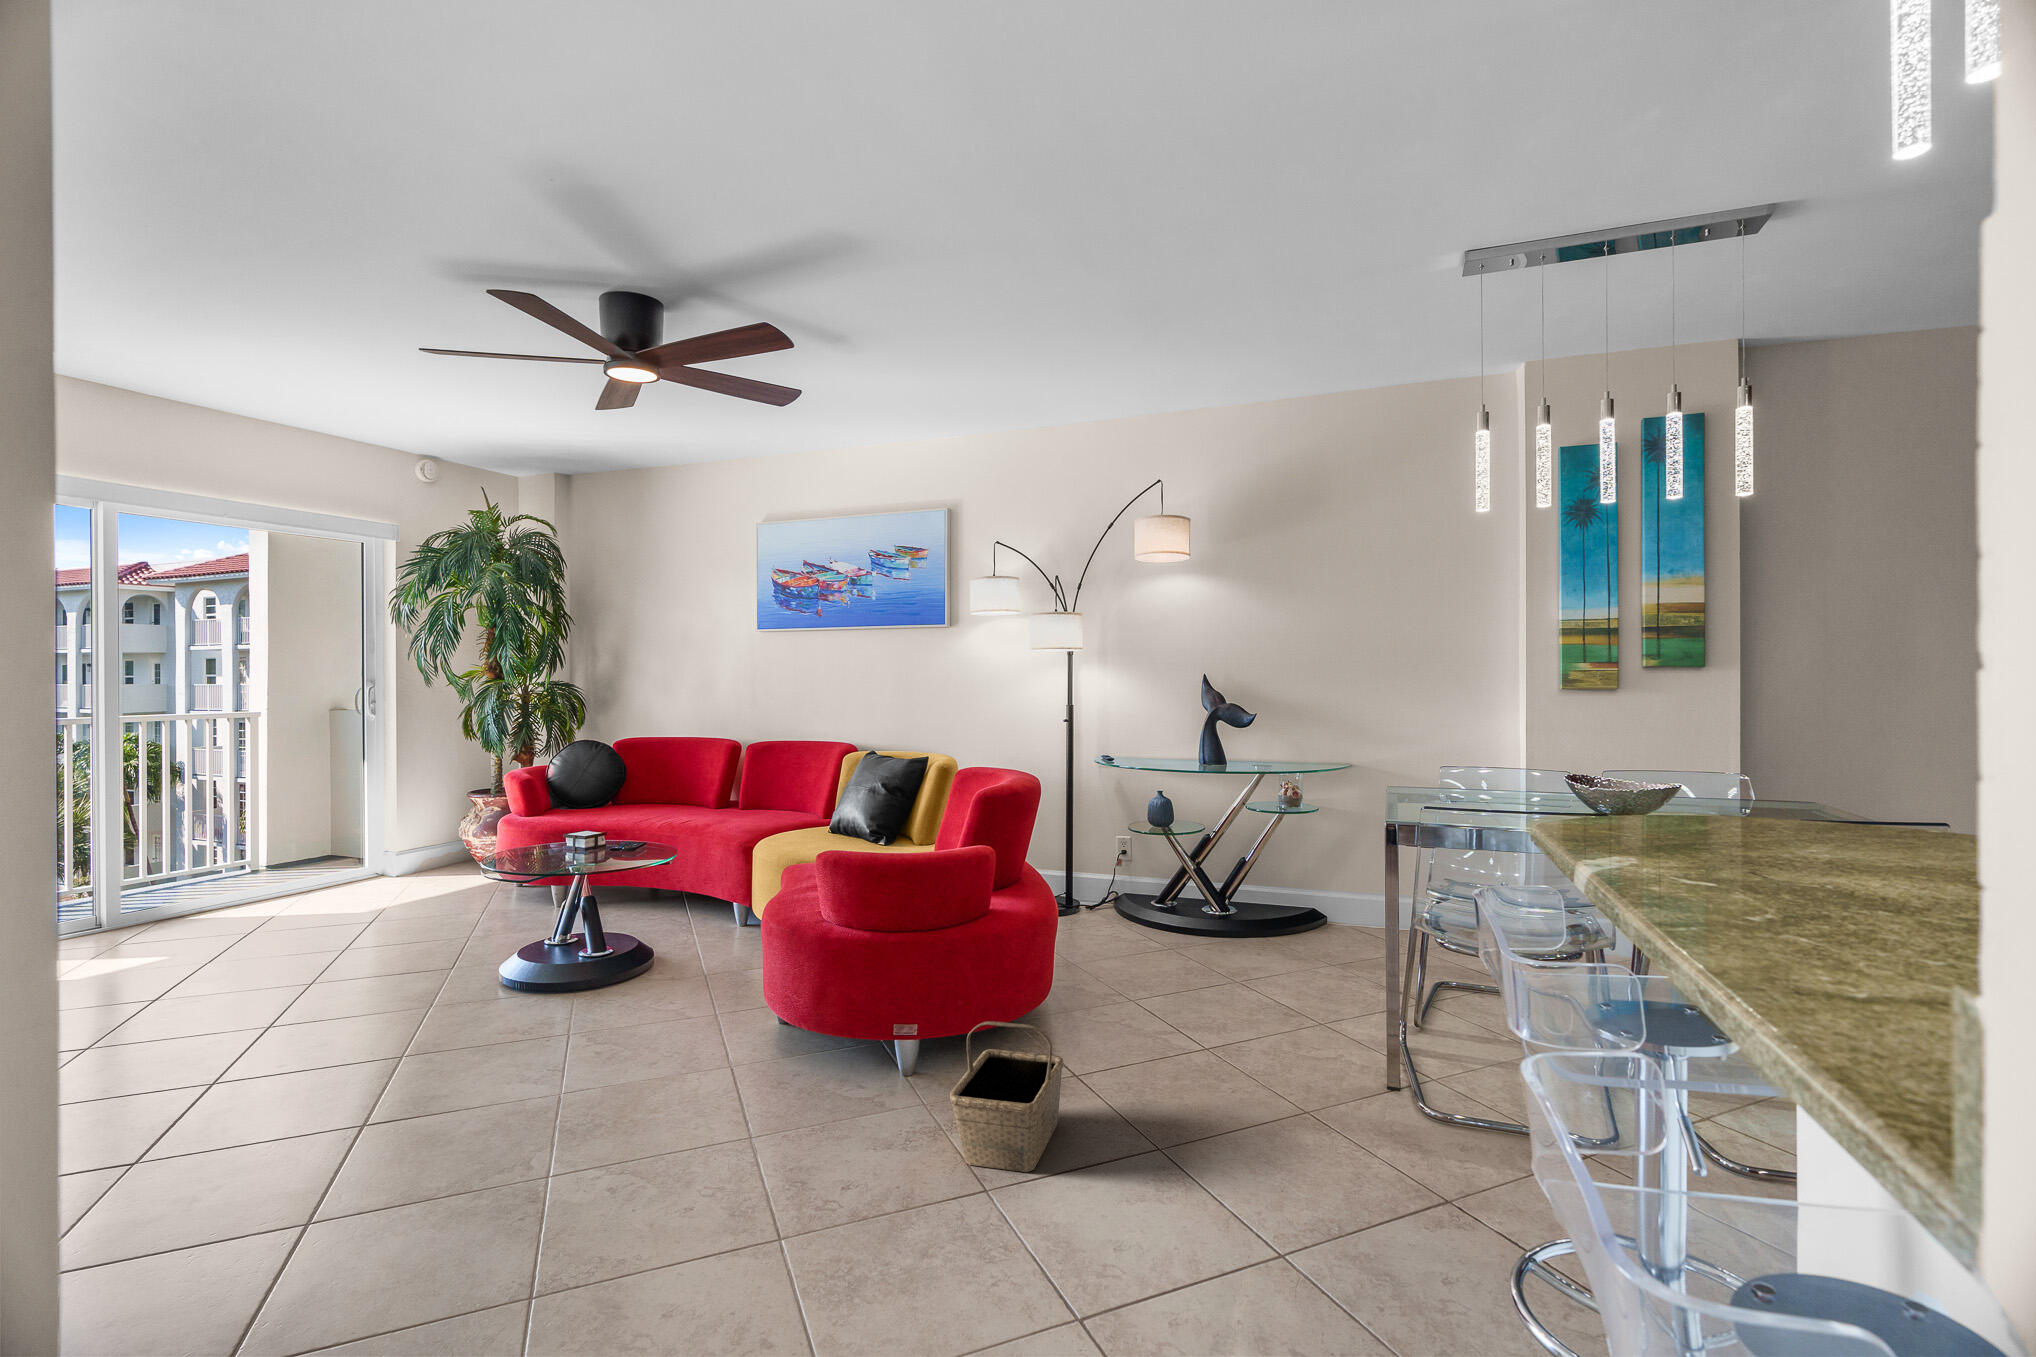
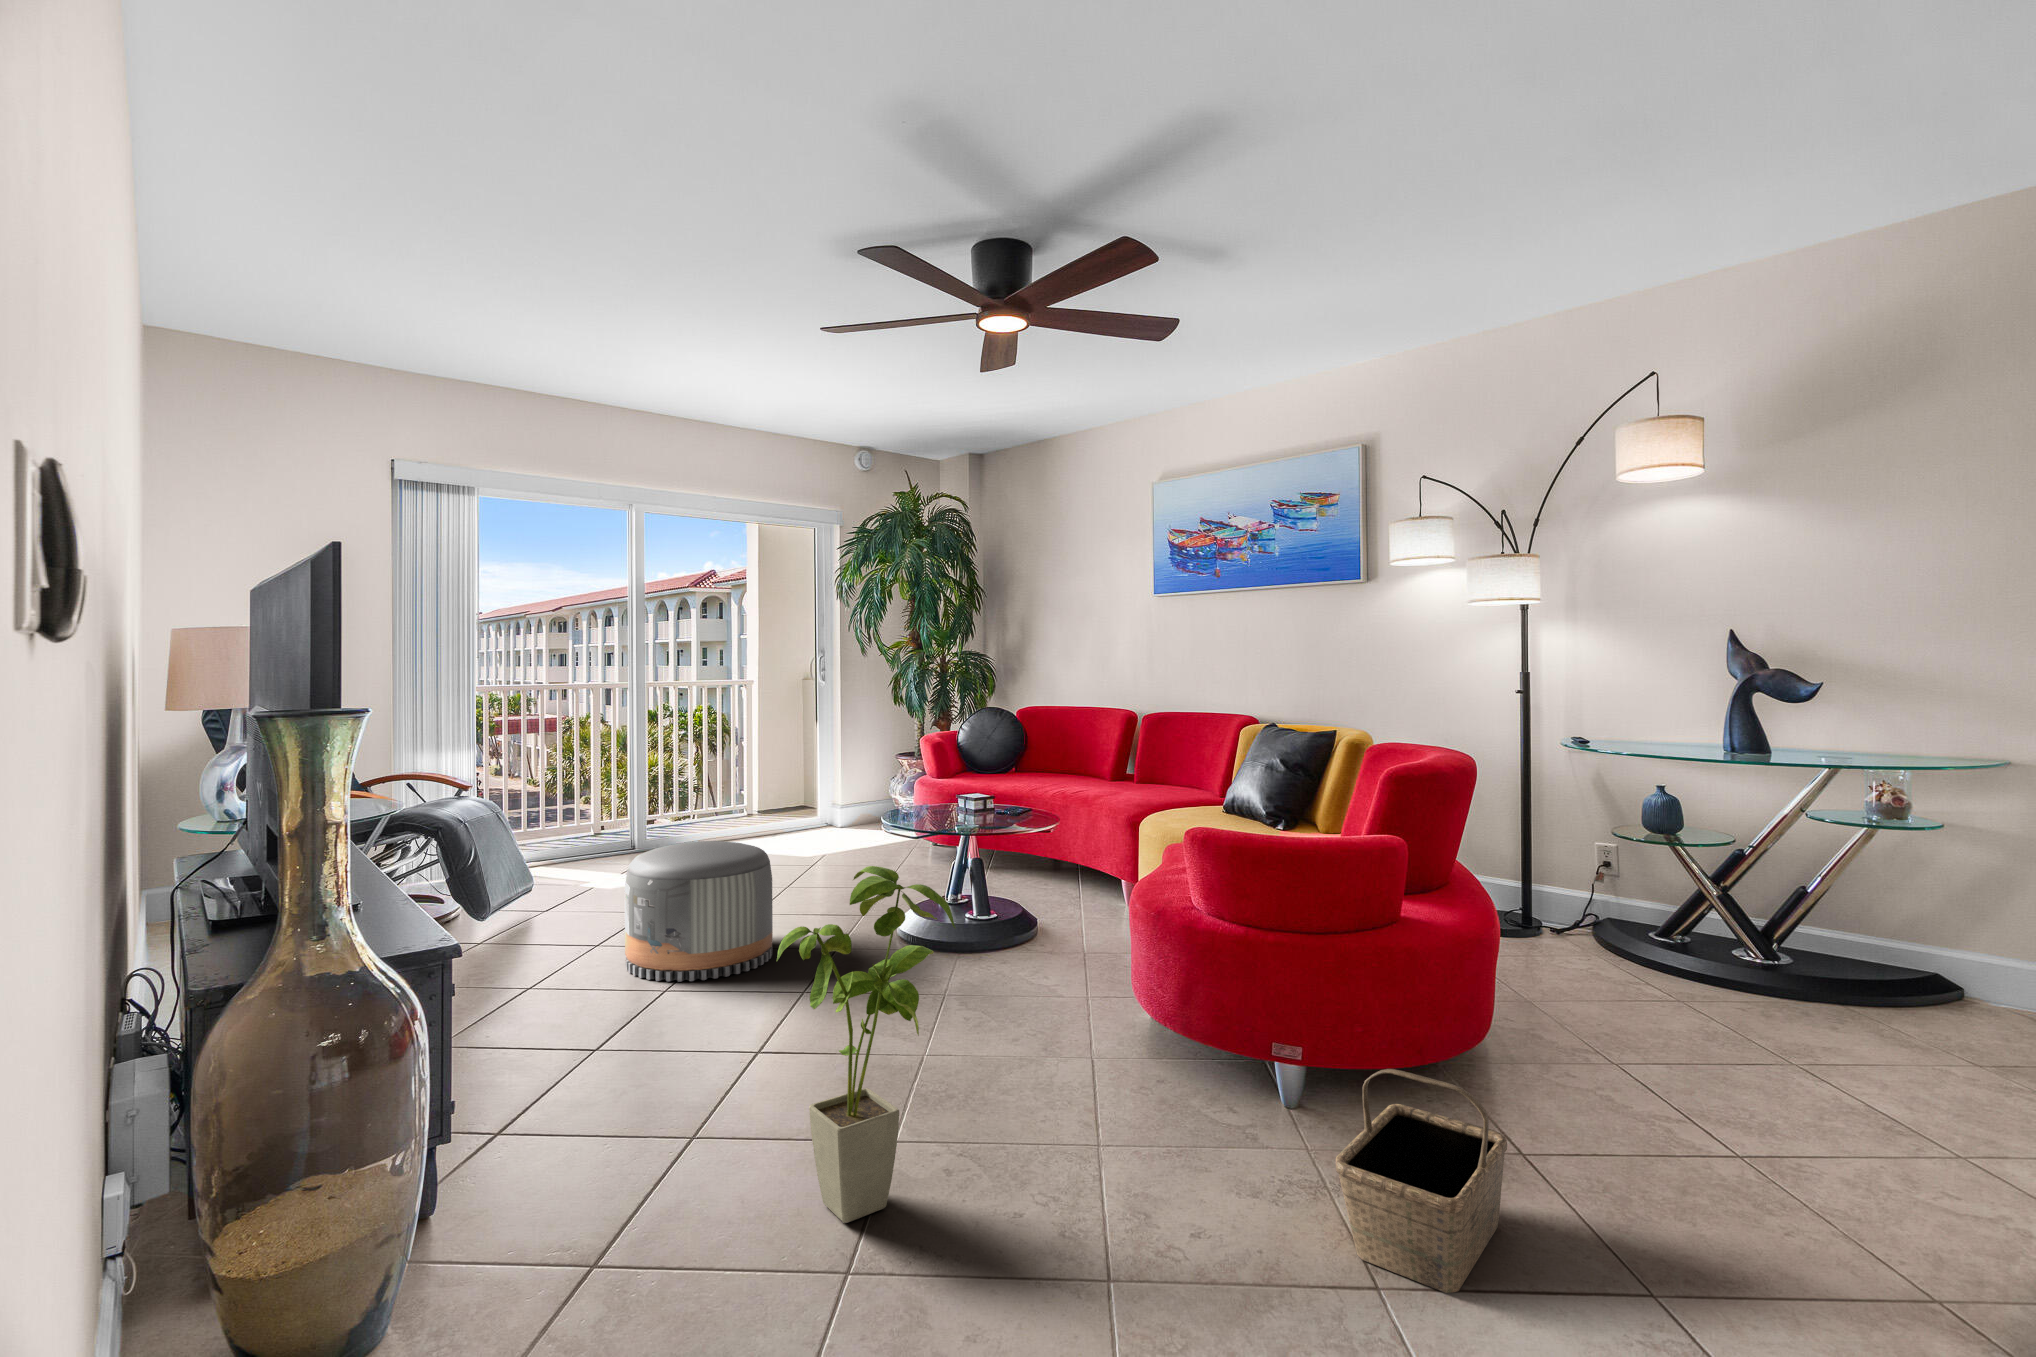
pouf: none [164,904,360,1066] -> present [625,841,773,981]
house plant: none [459,909,641,1236] -> present [777,866,956,1223]

